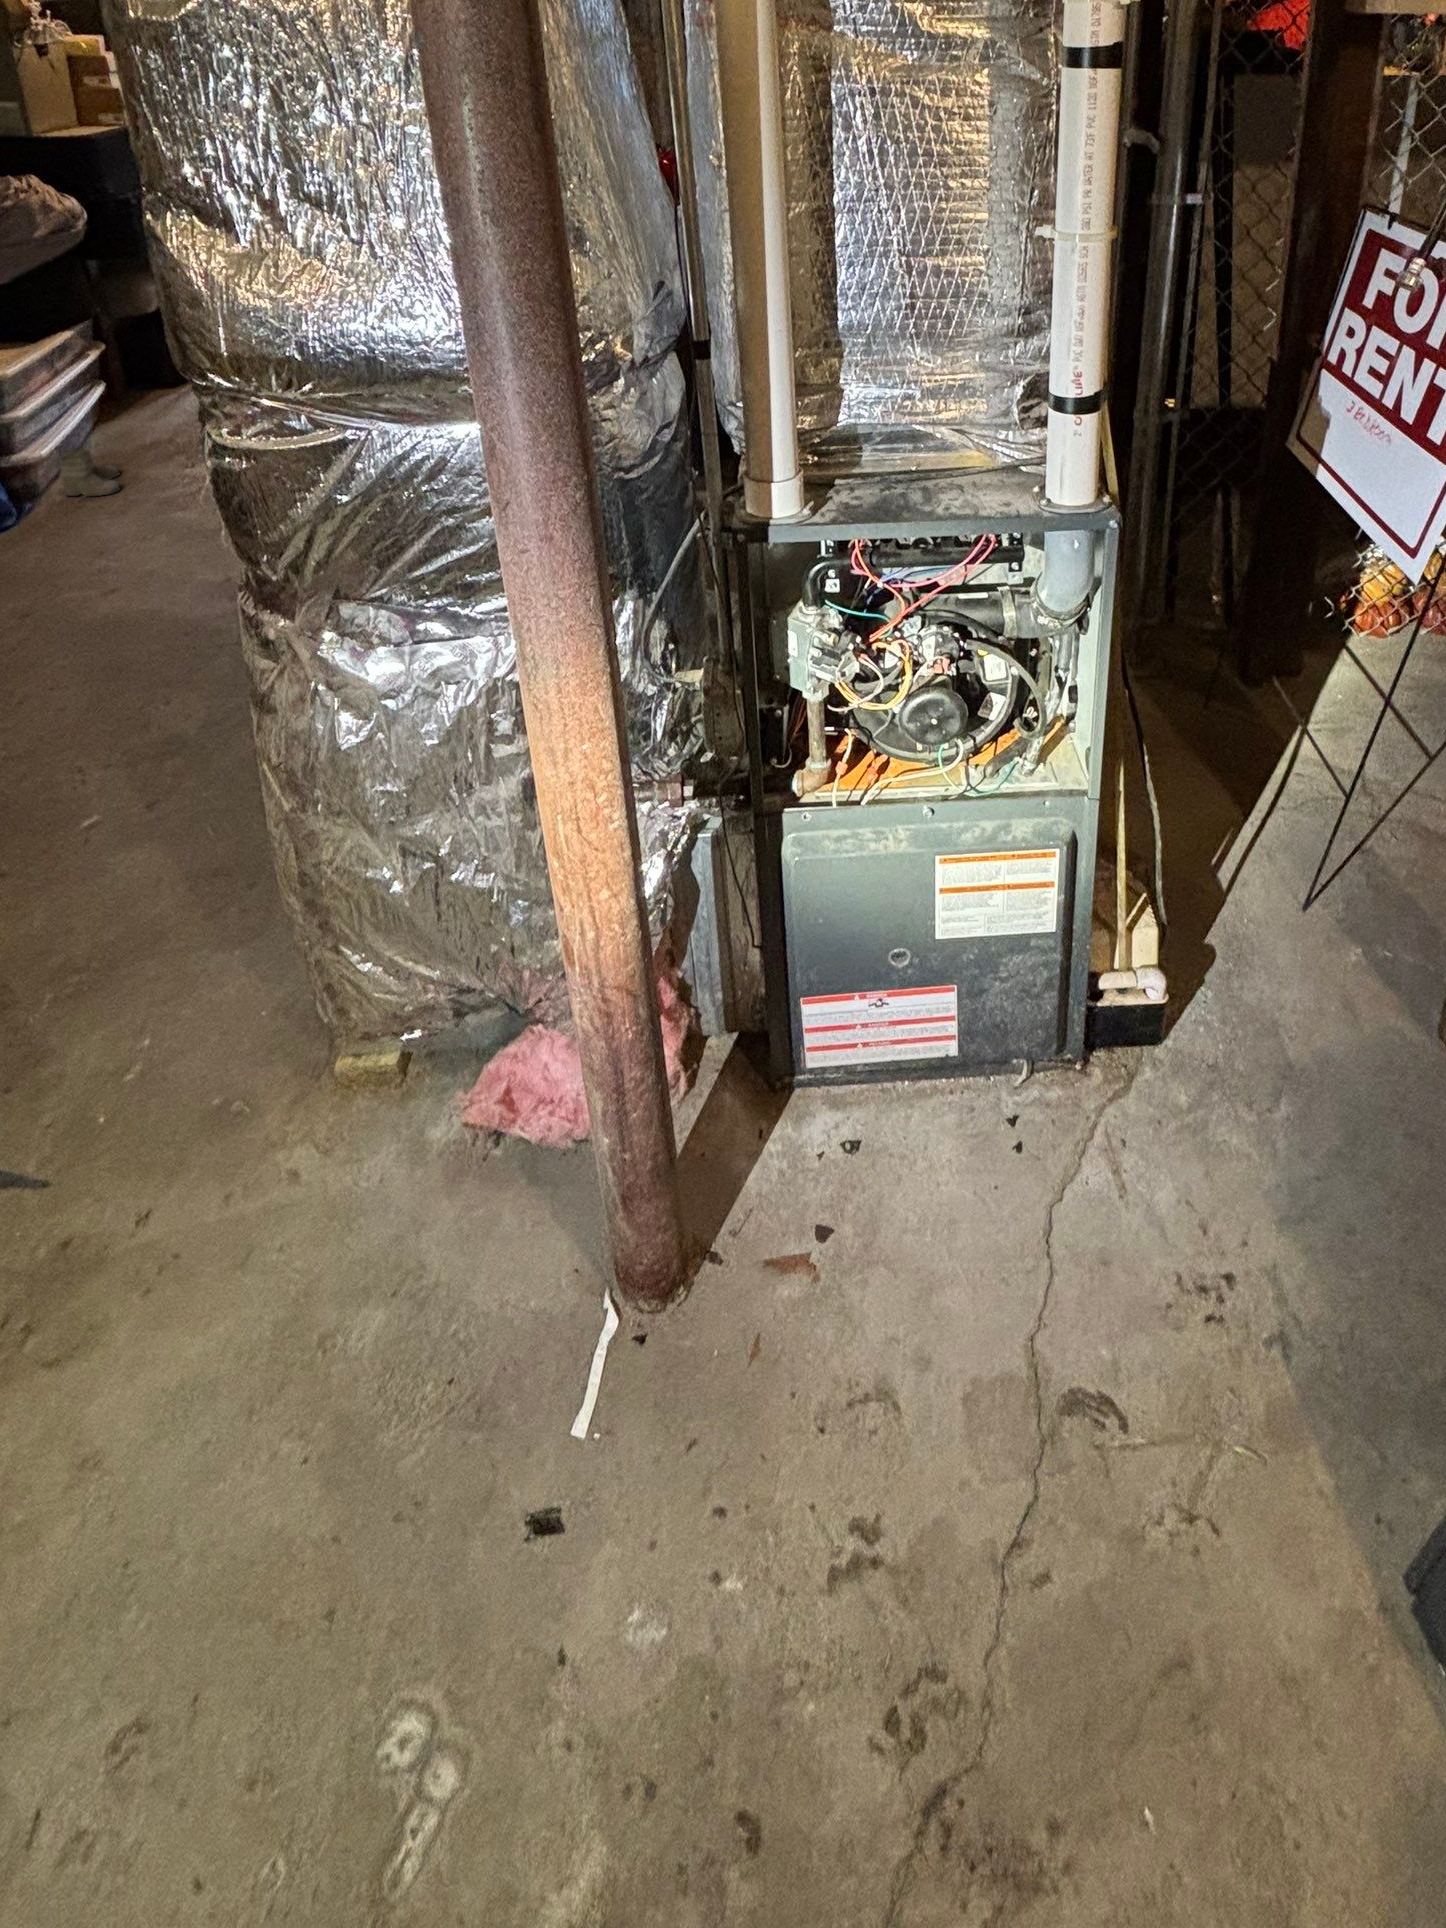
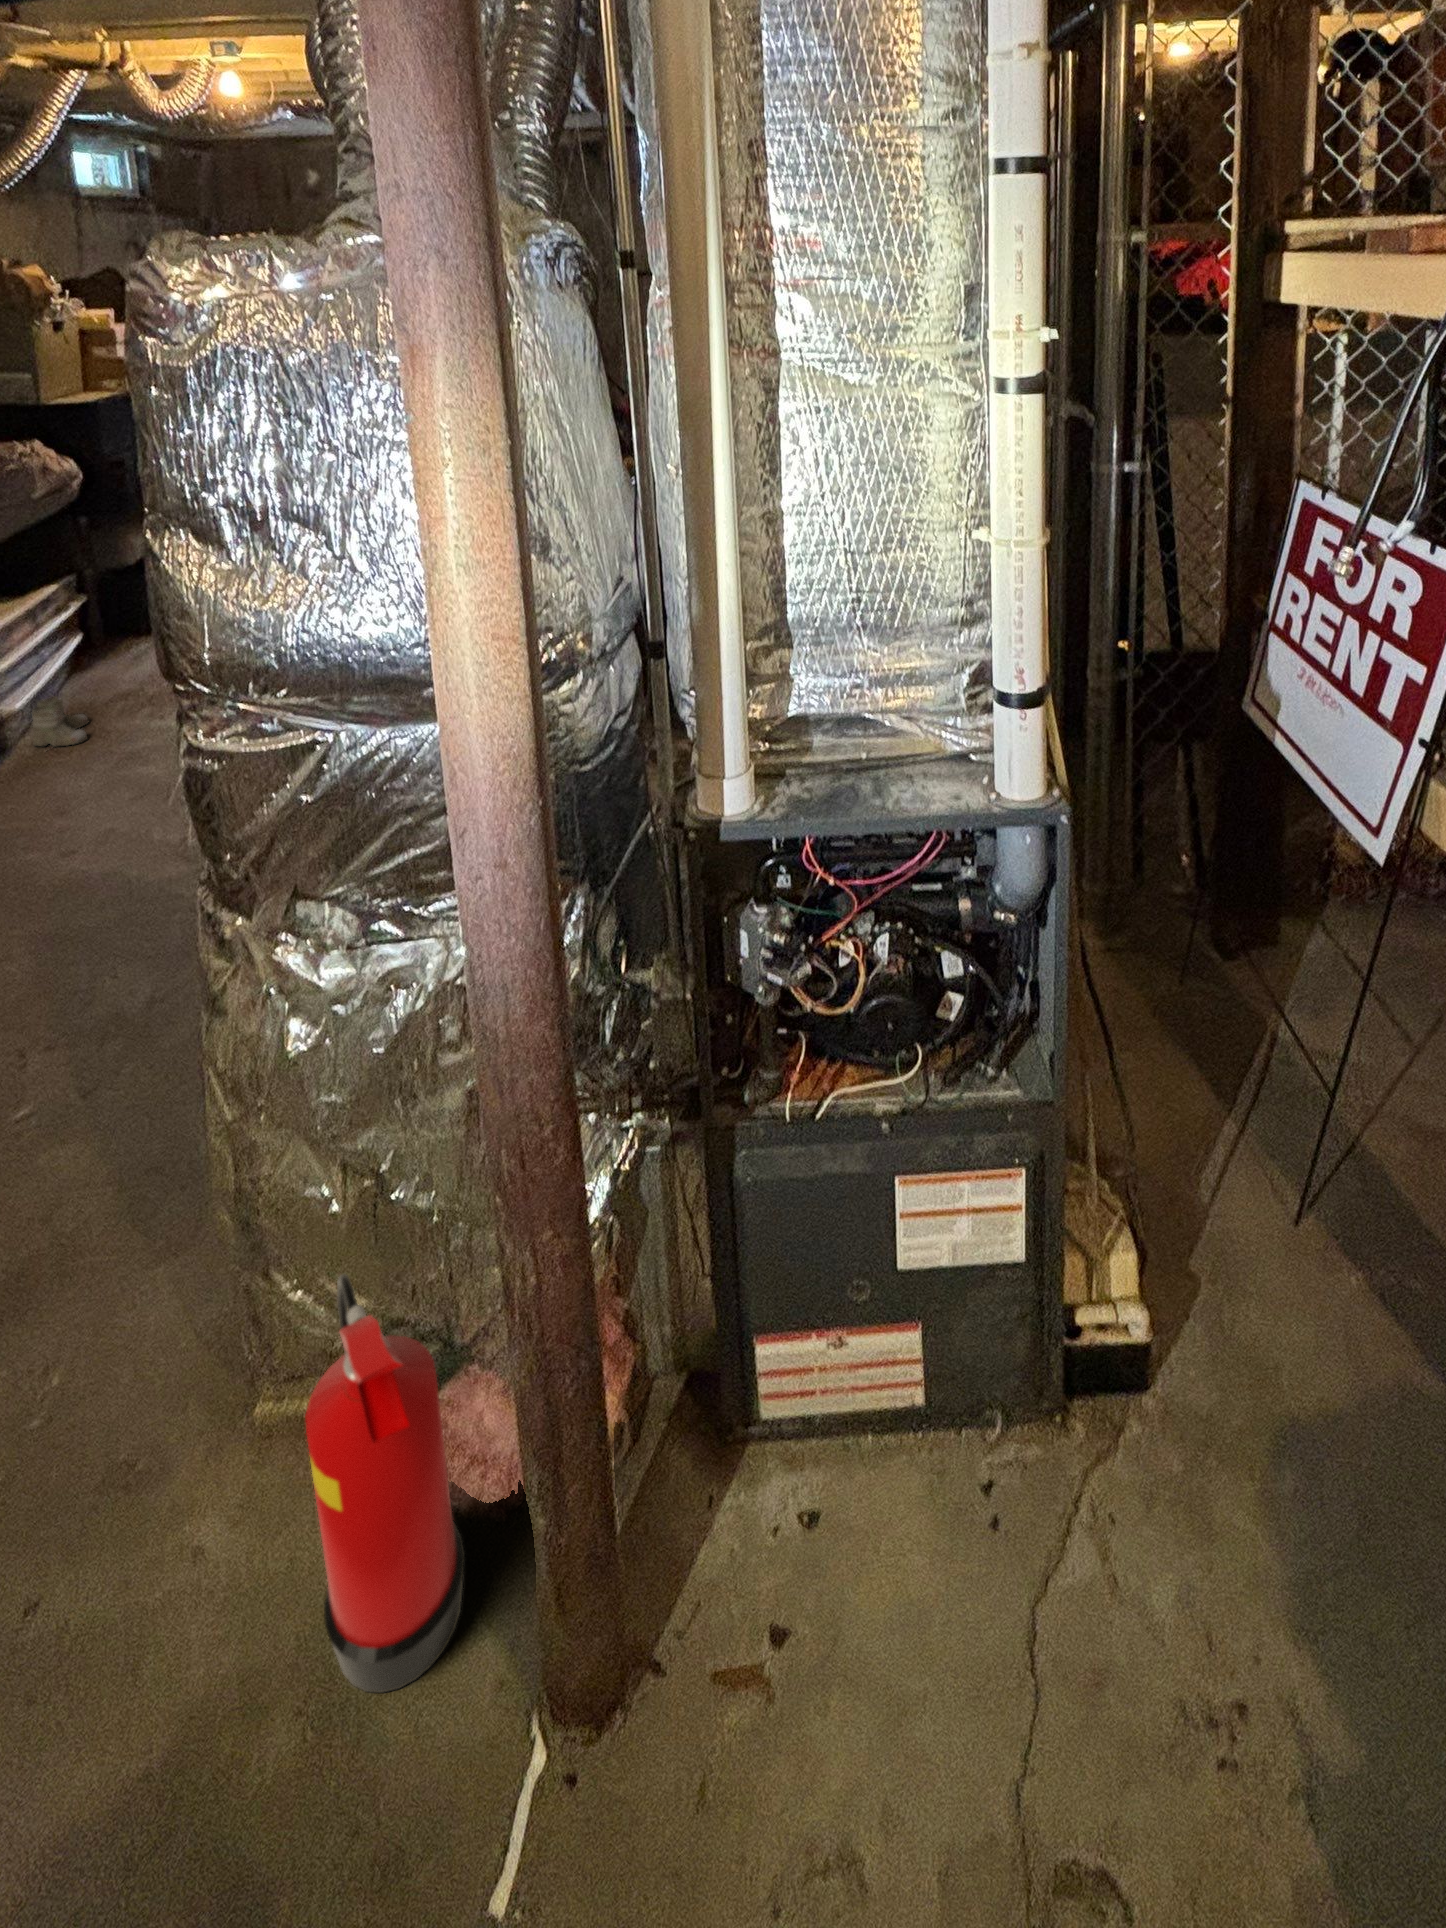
fire extinguisher: none [385,937,539,1267] -> present [305,1274,465,1693]

